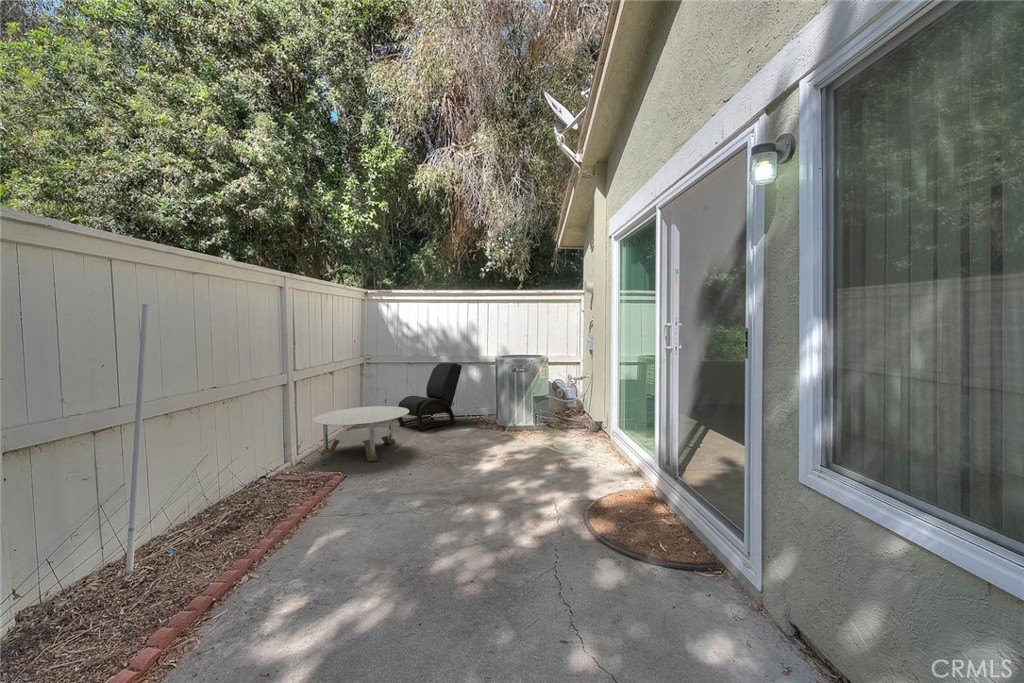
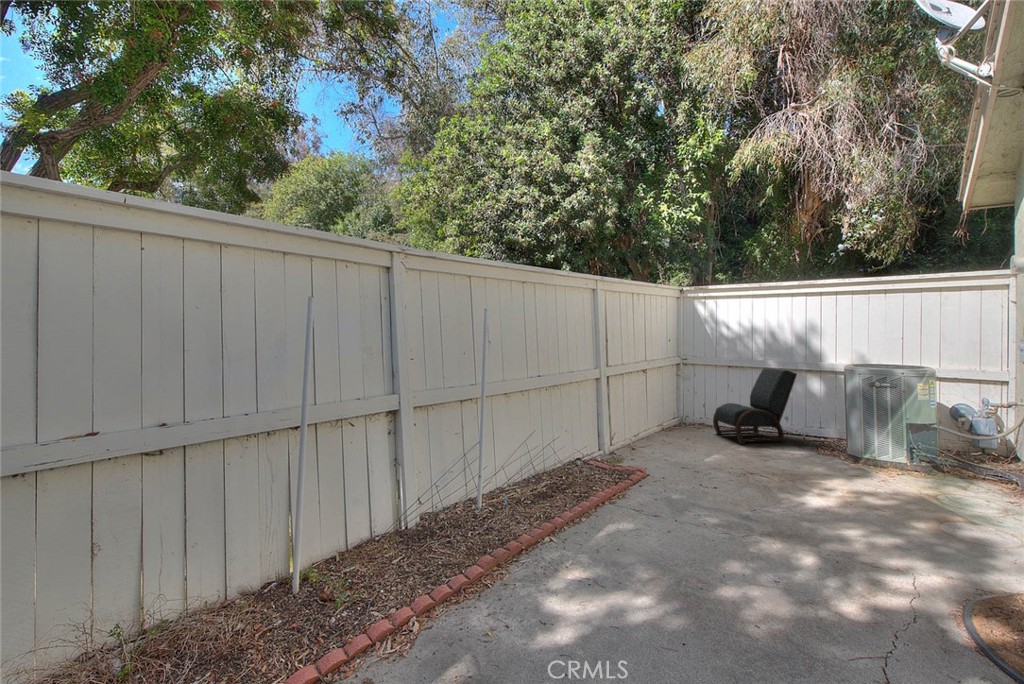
round table: present [312,406,409,462] -> none [623,409,722,466]

